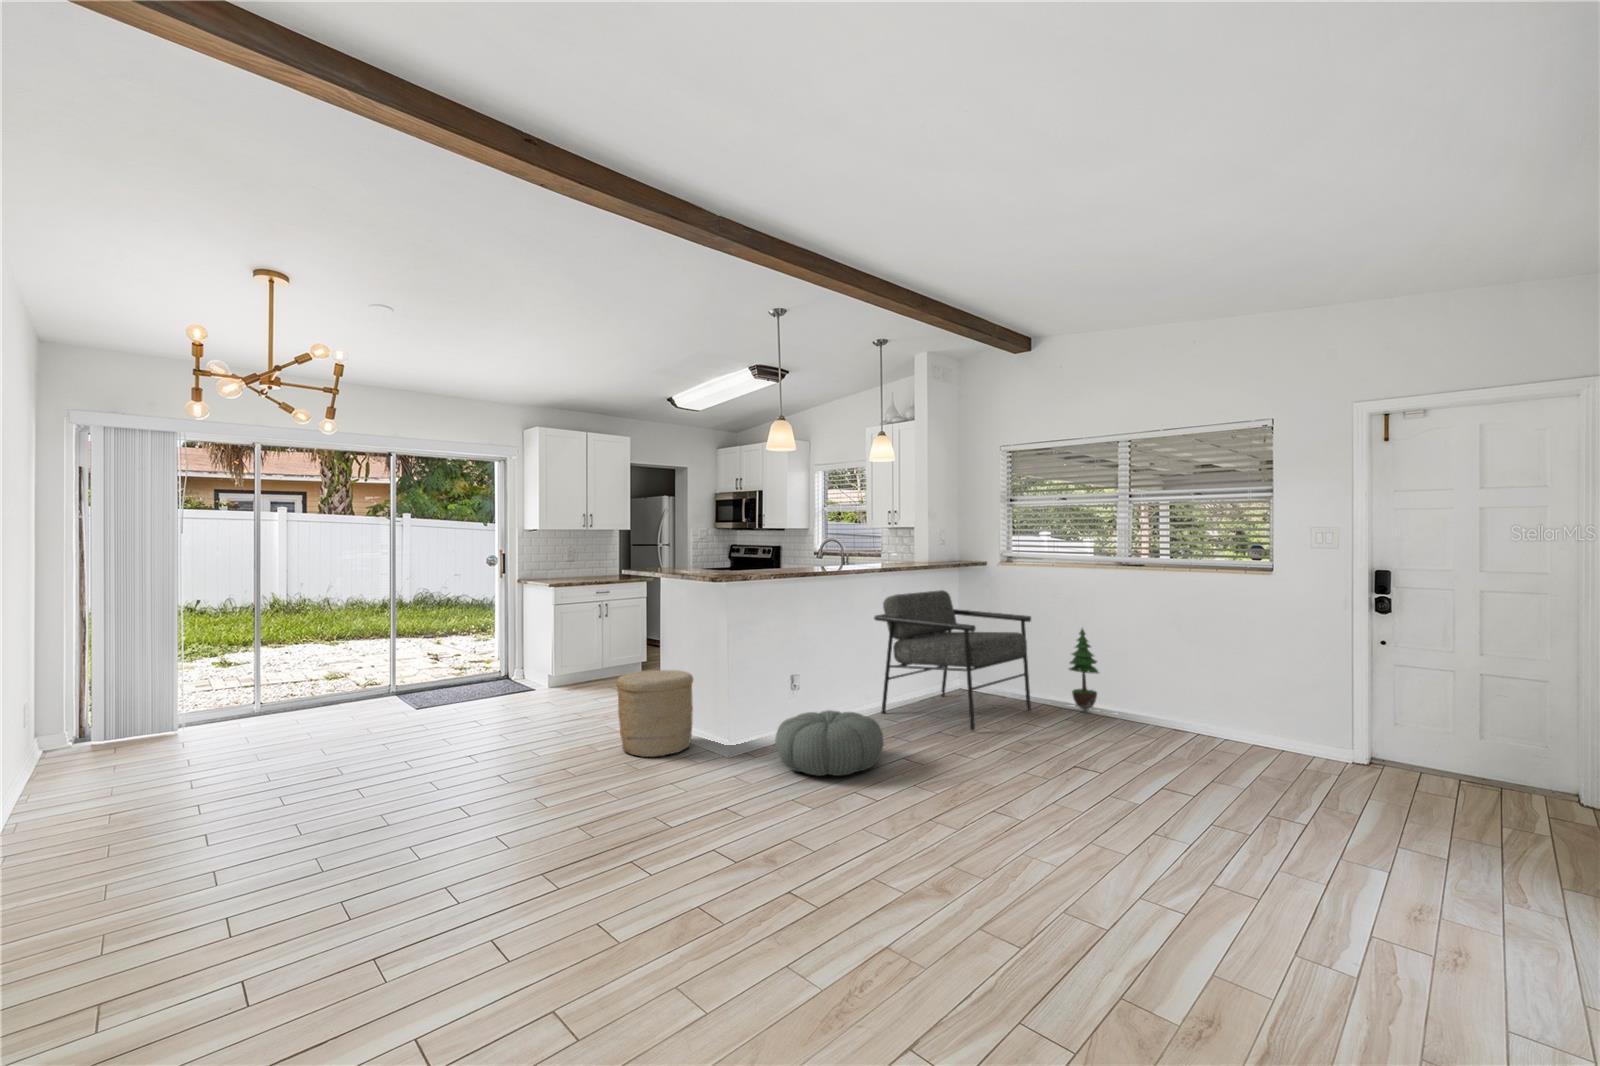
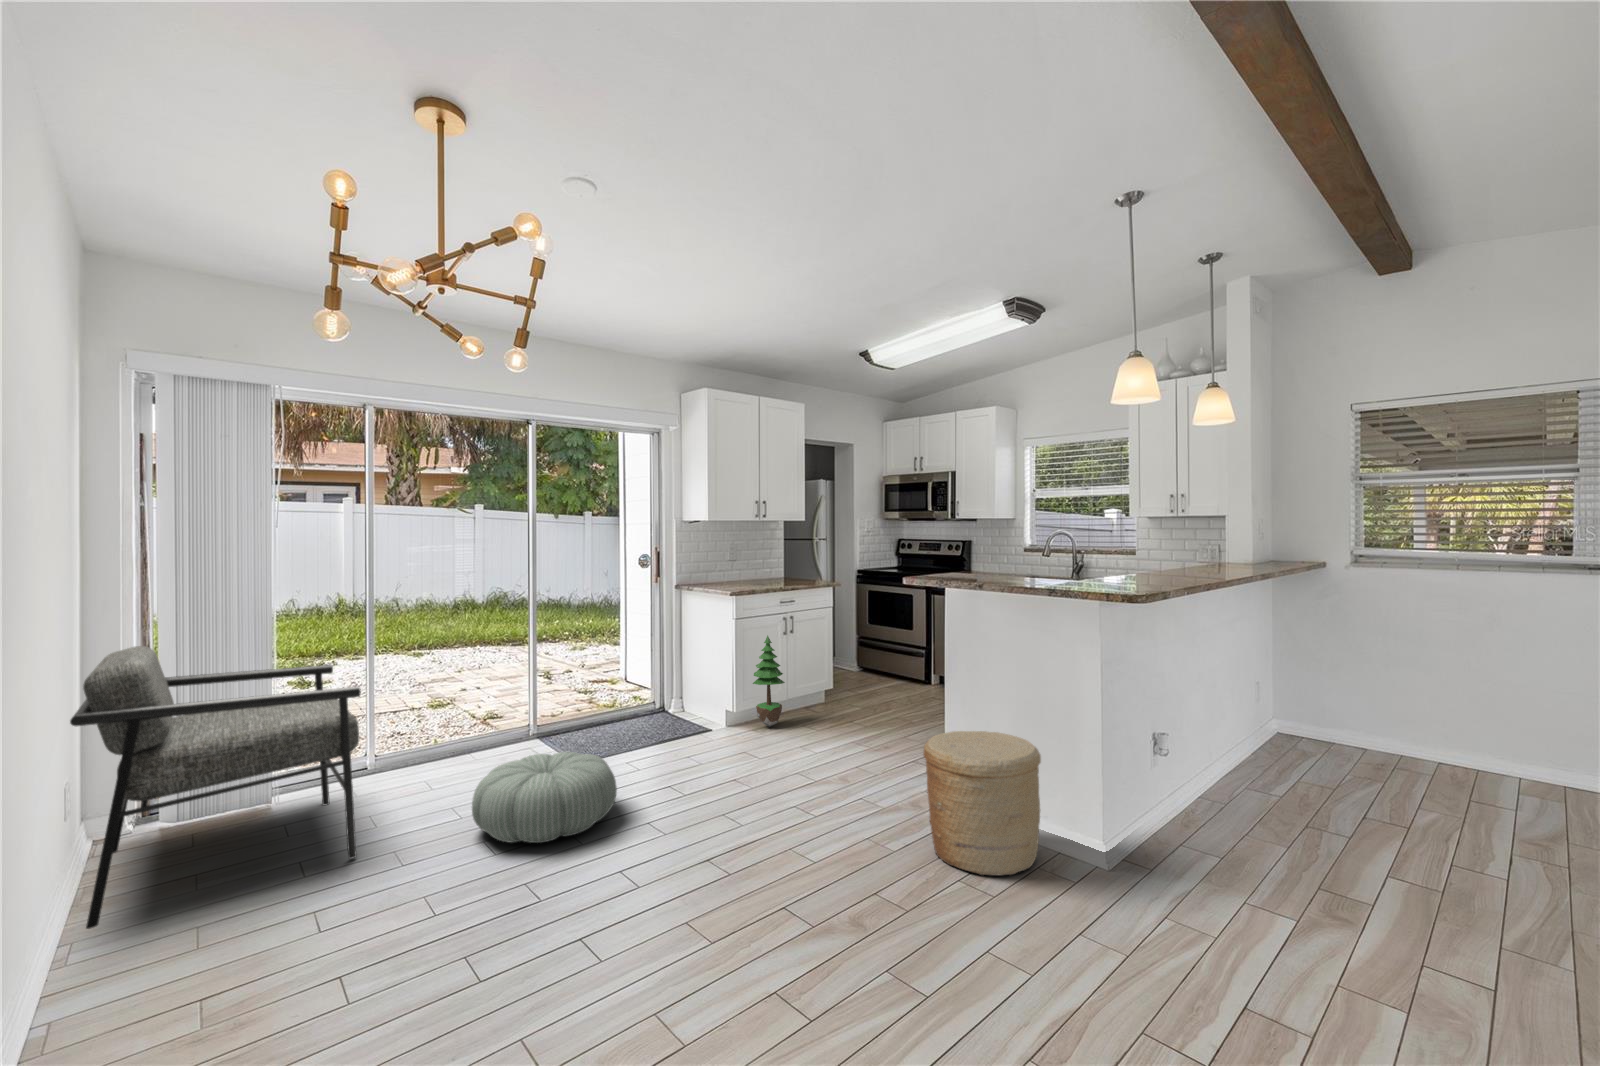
armchair: present [874,590,1031,731] -> present [70,646,361,929]
potted tree: present [1069,629,1099,711] -> present [753,636,785,727]
pouf: present [775,710,884,776] -> present [472,752,617,843]

